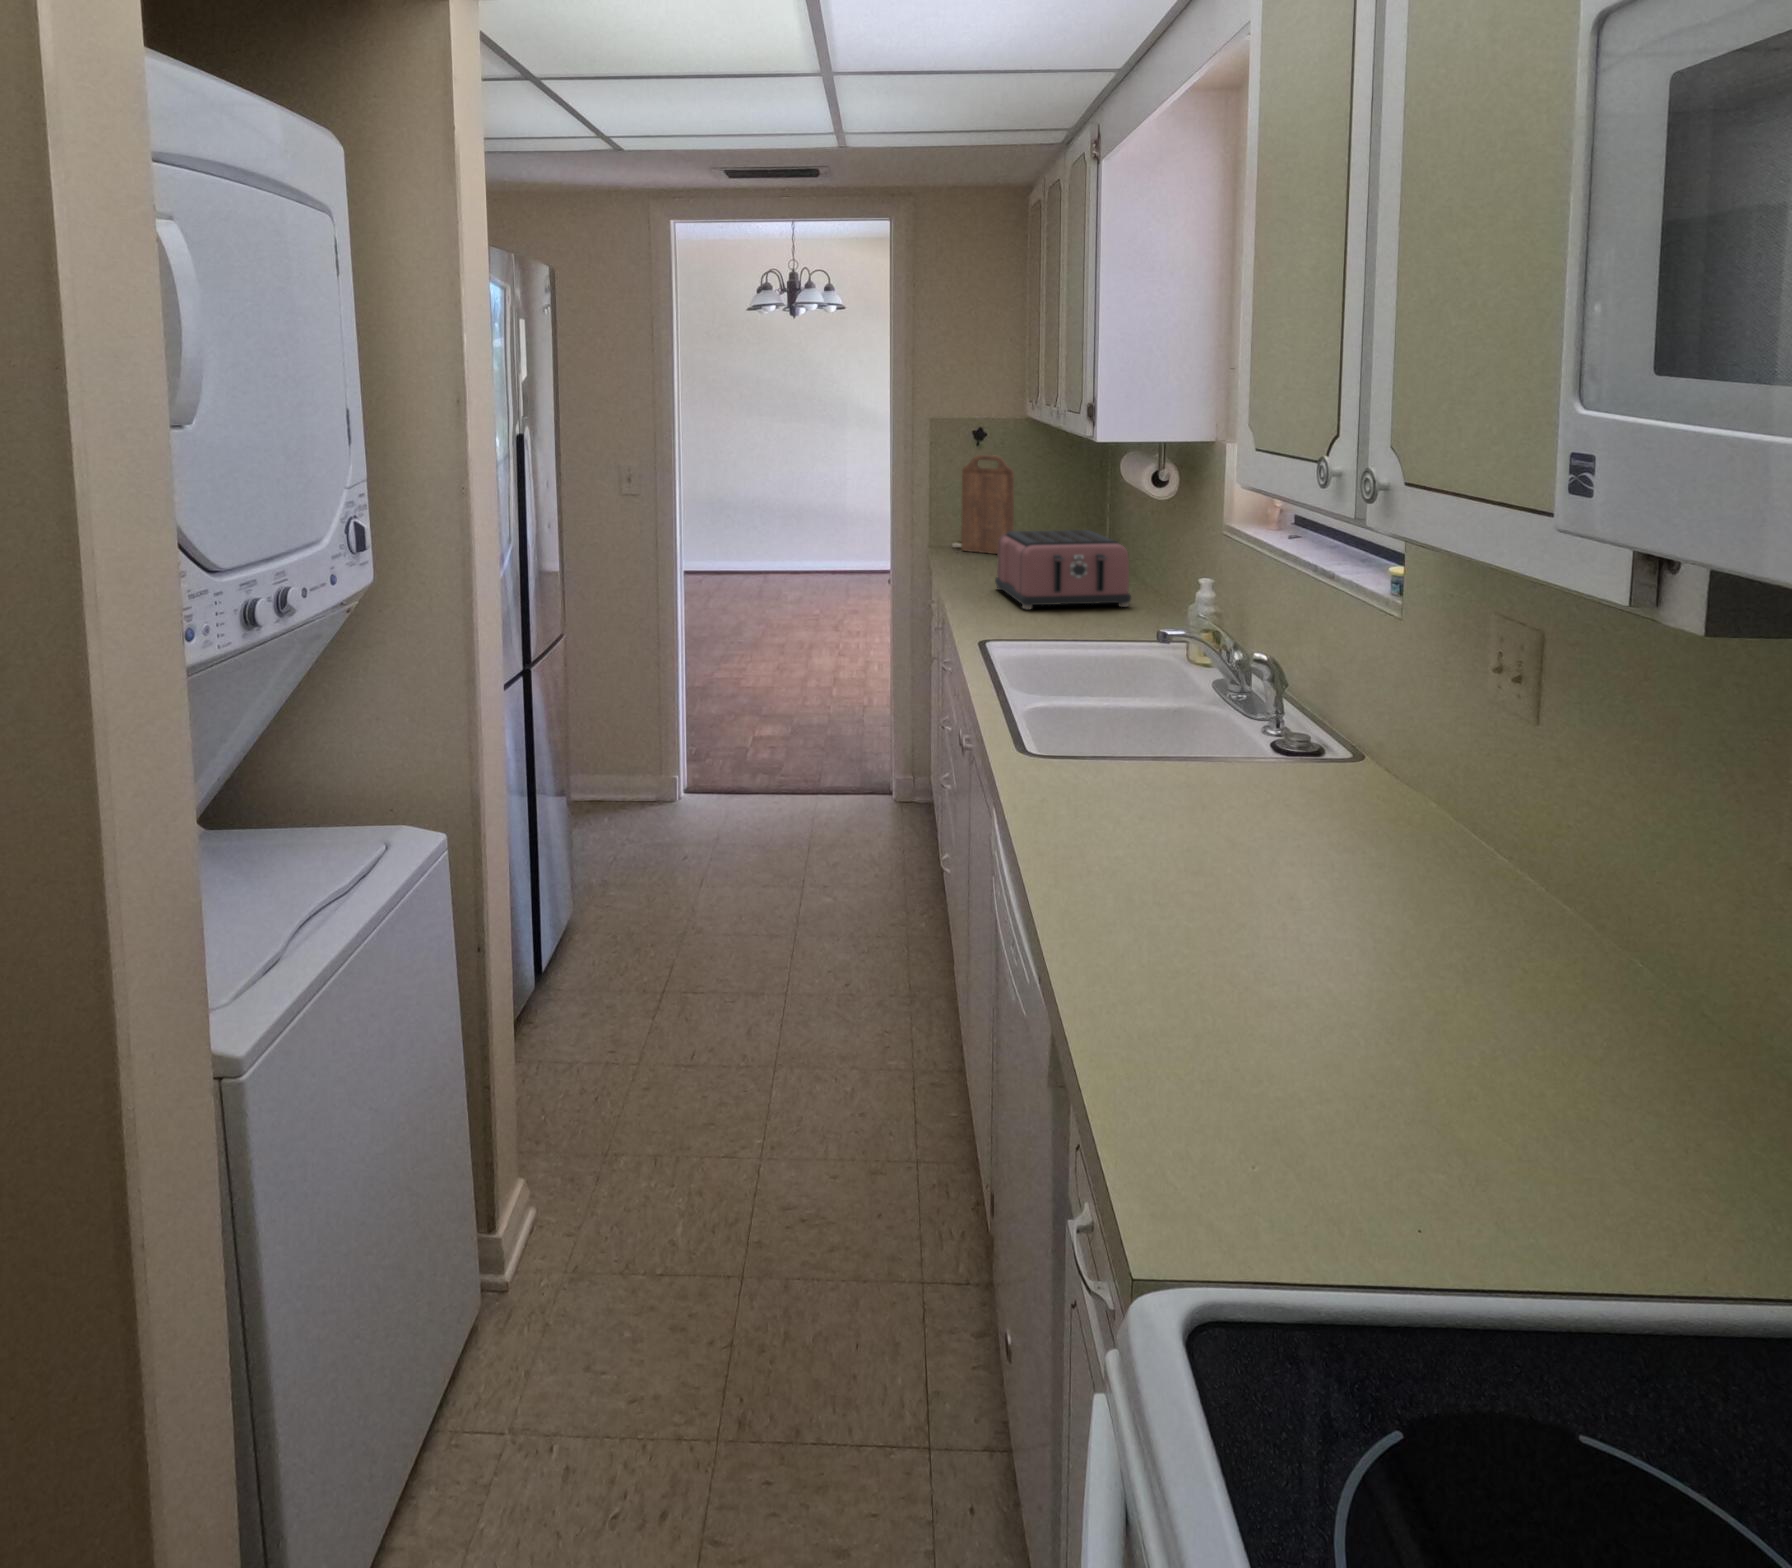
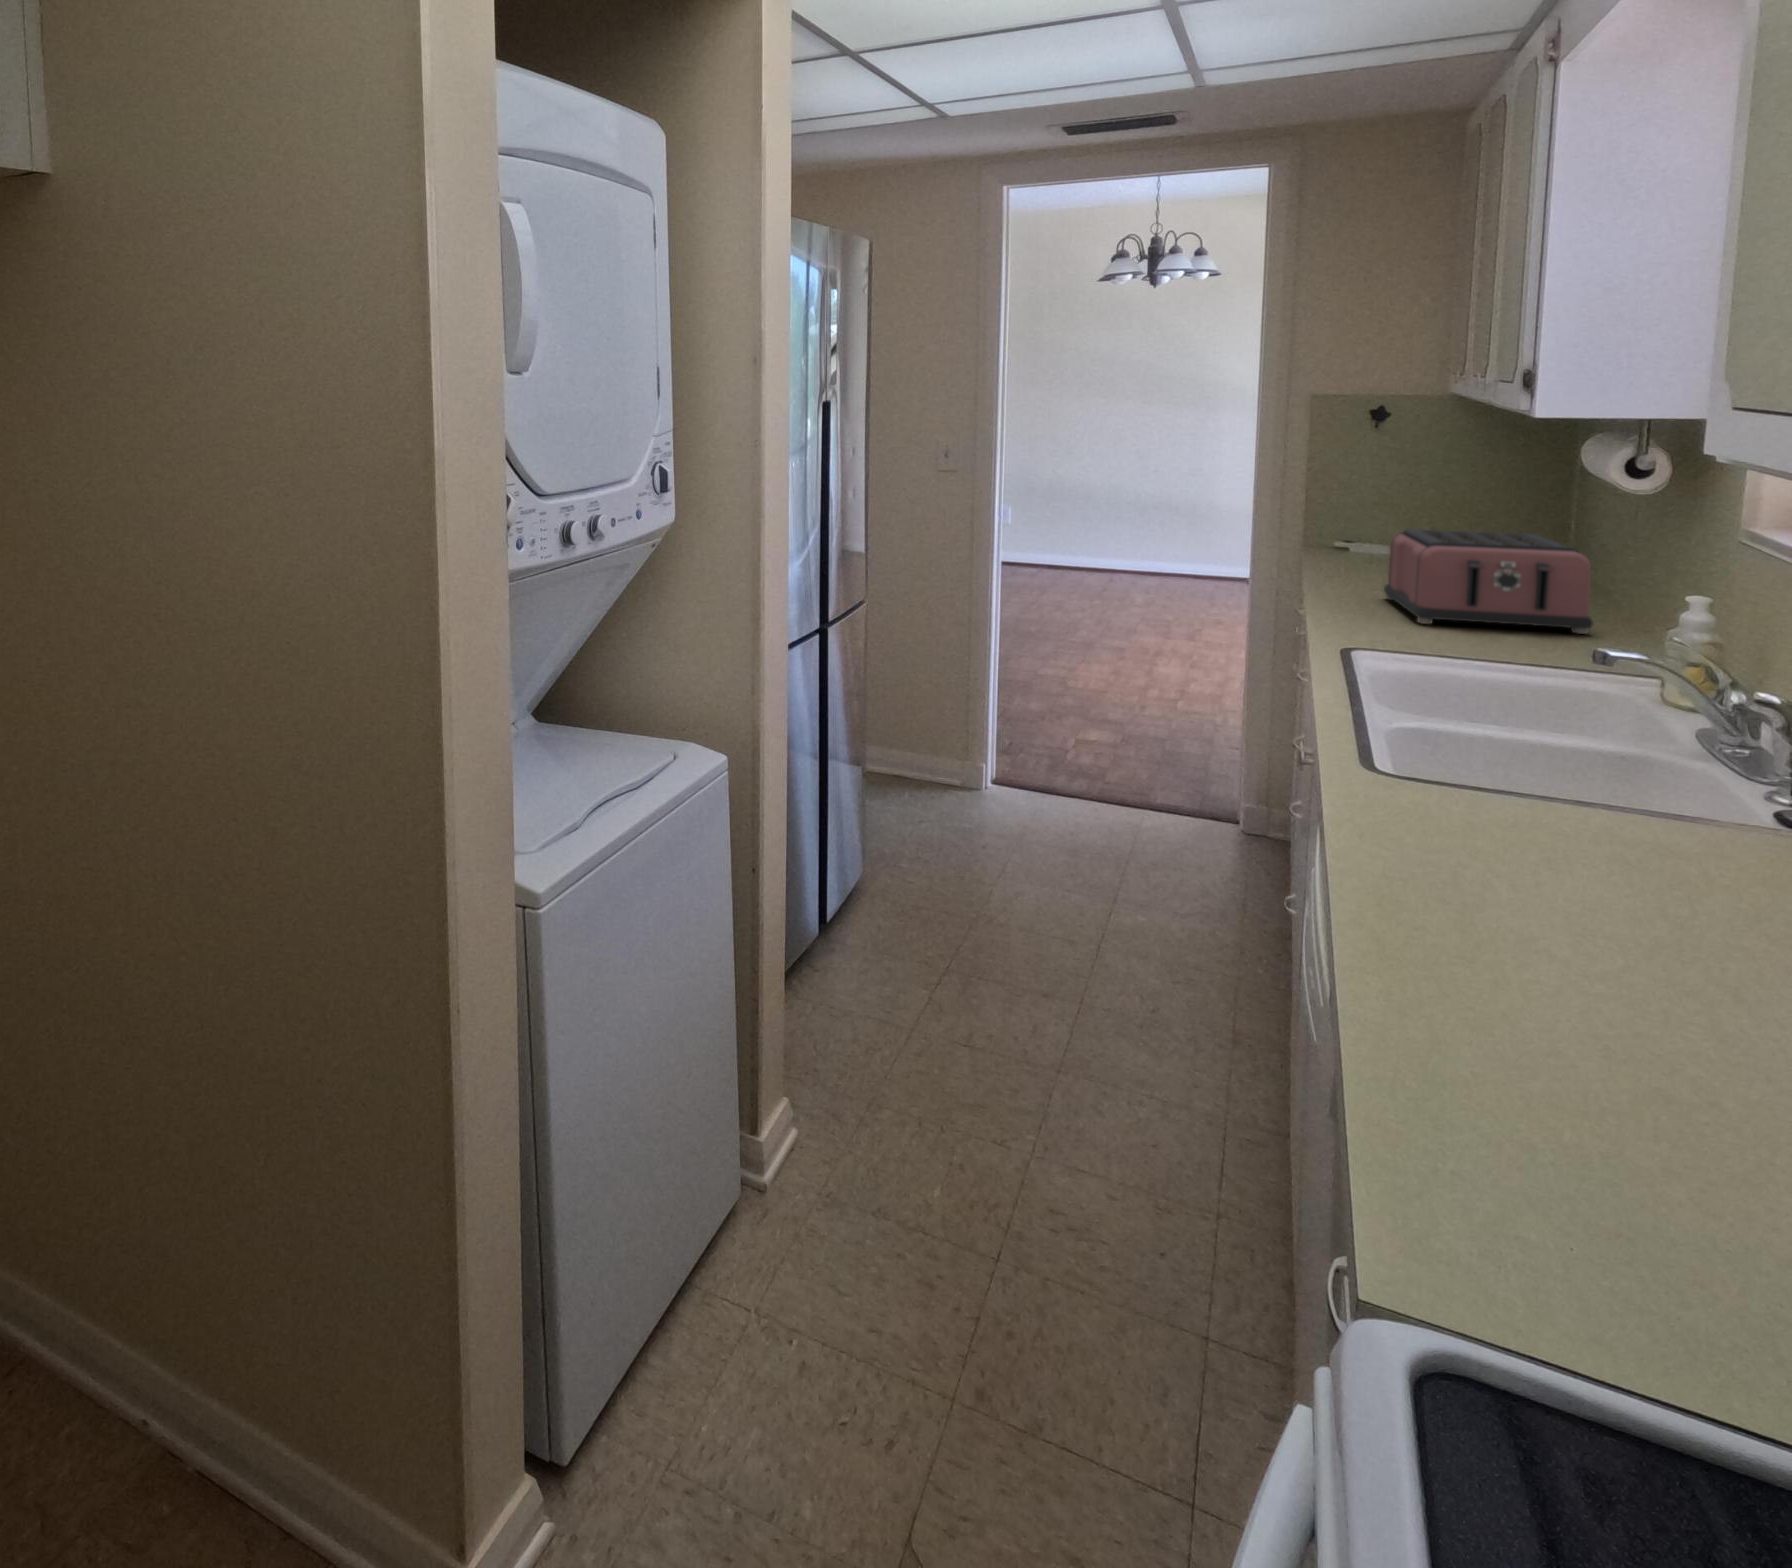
cutting board: present [961,455,1014,554] -> none [1347,439,1430,563]

